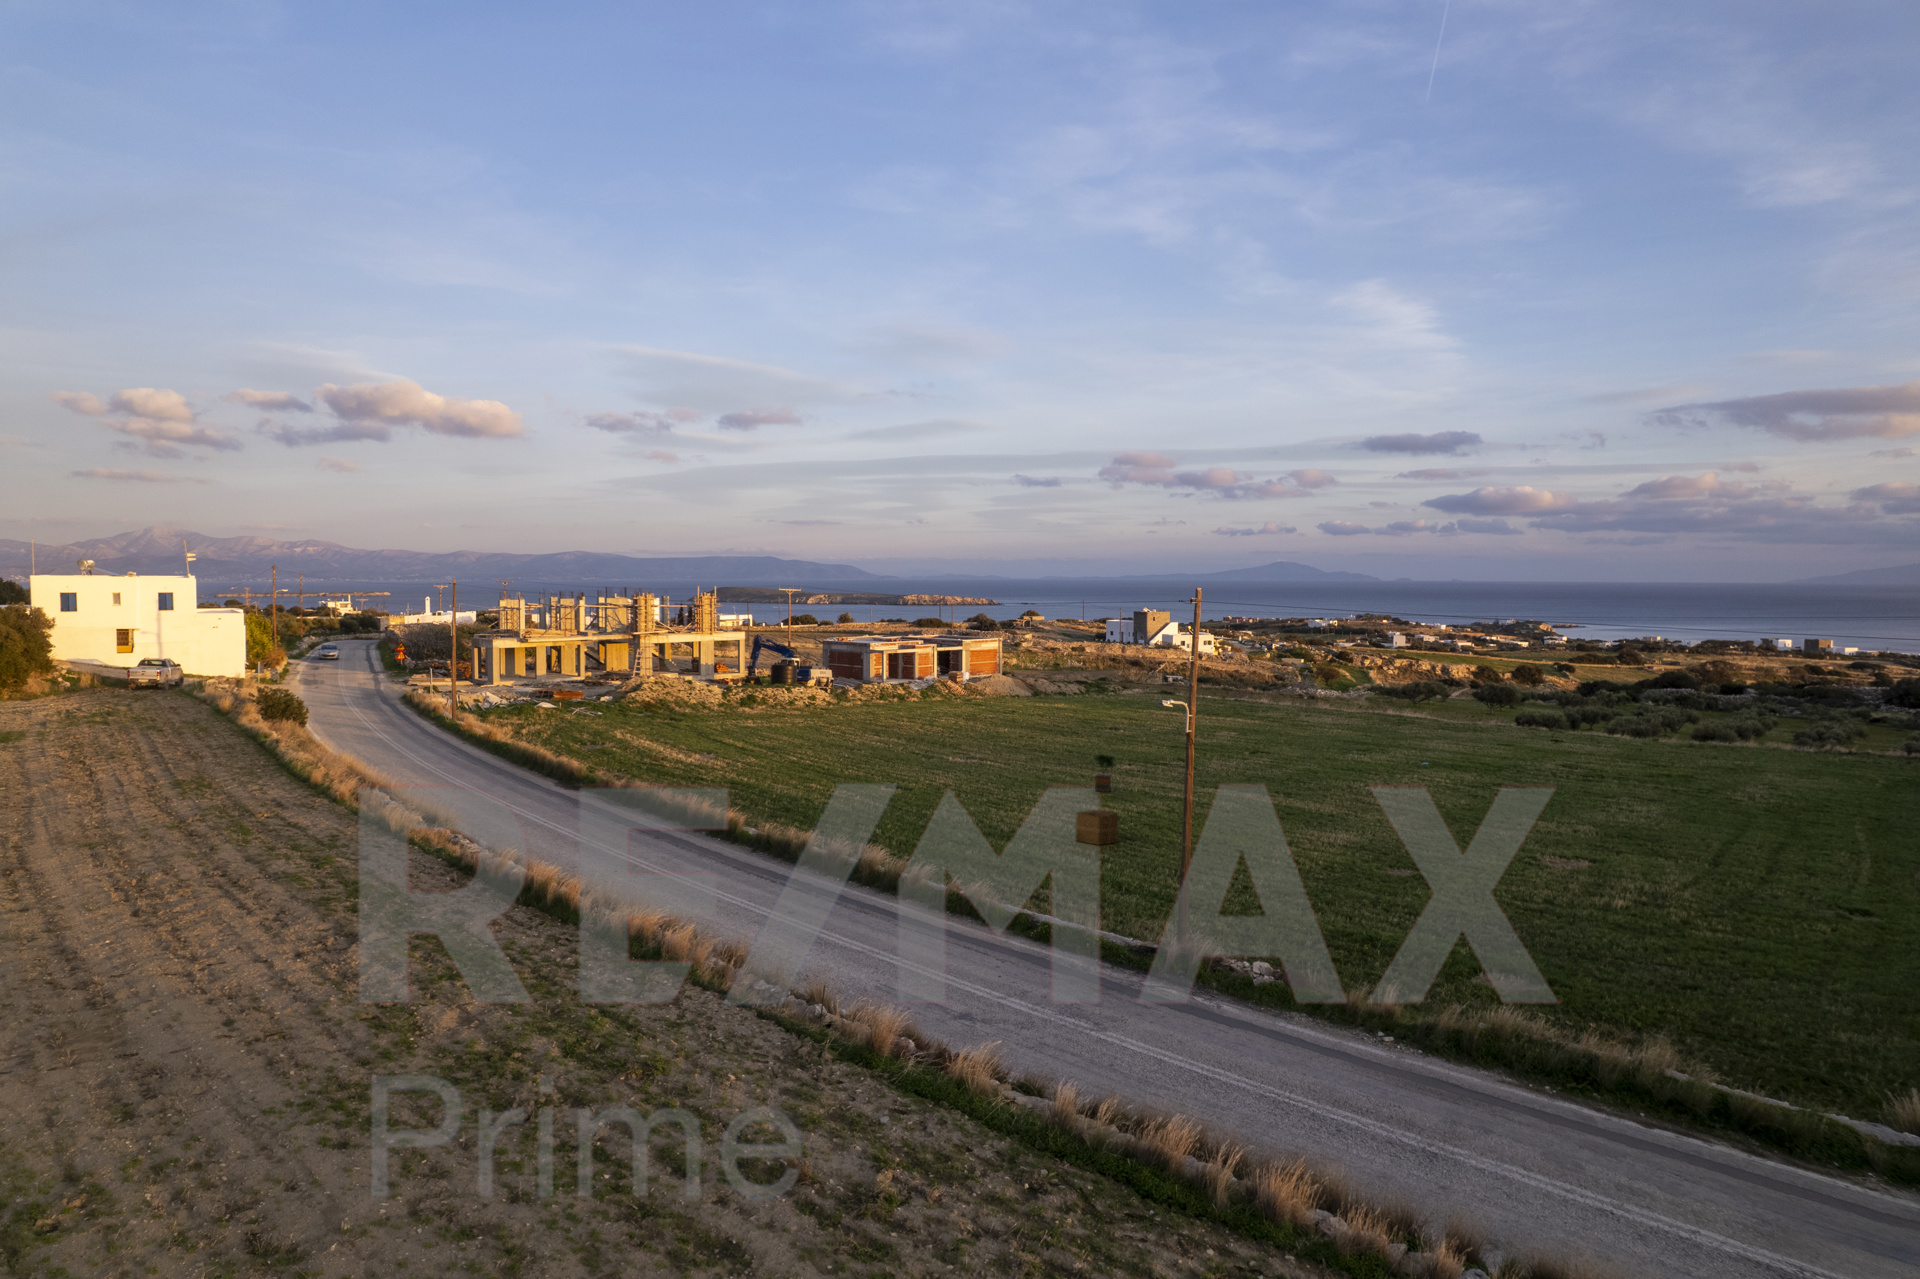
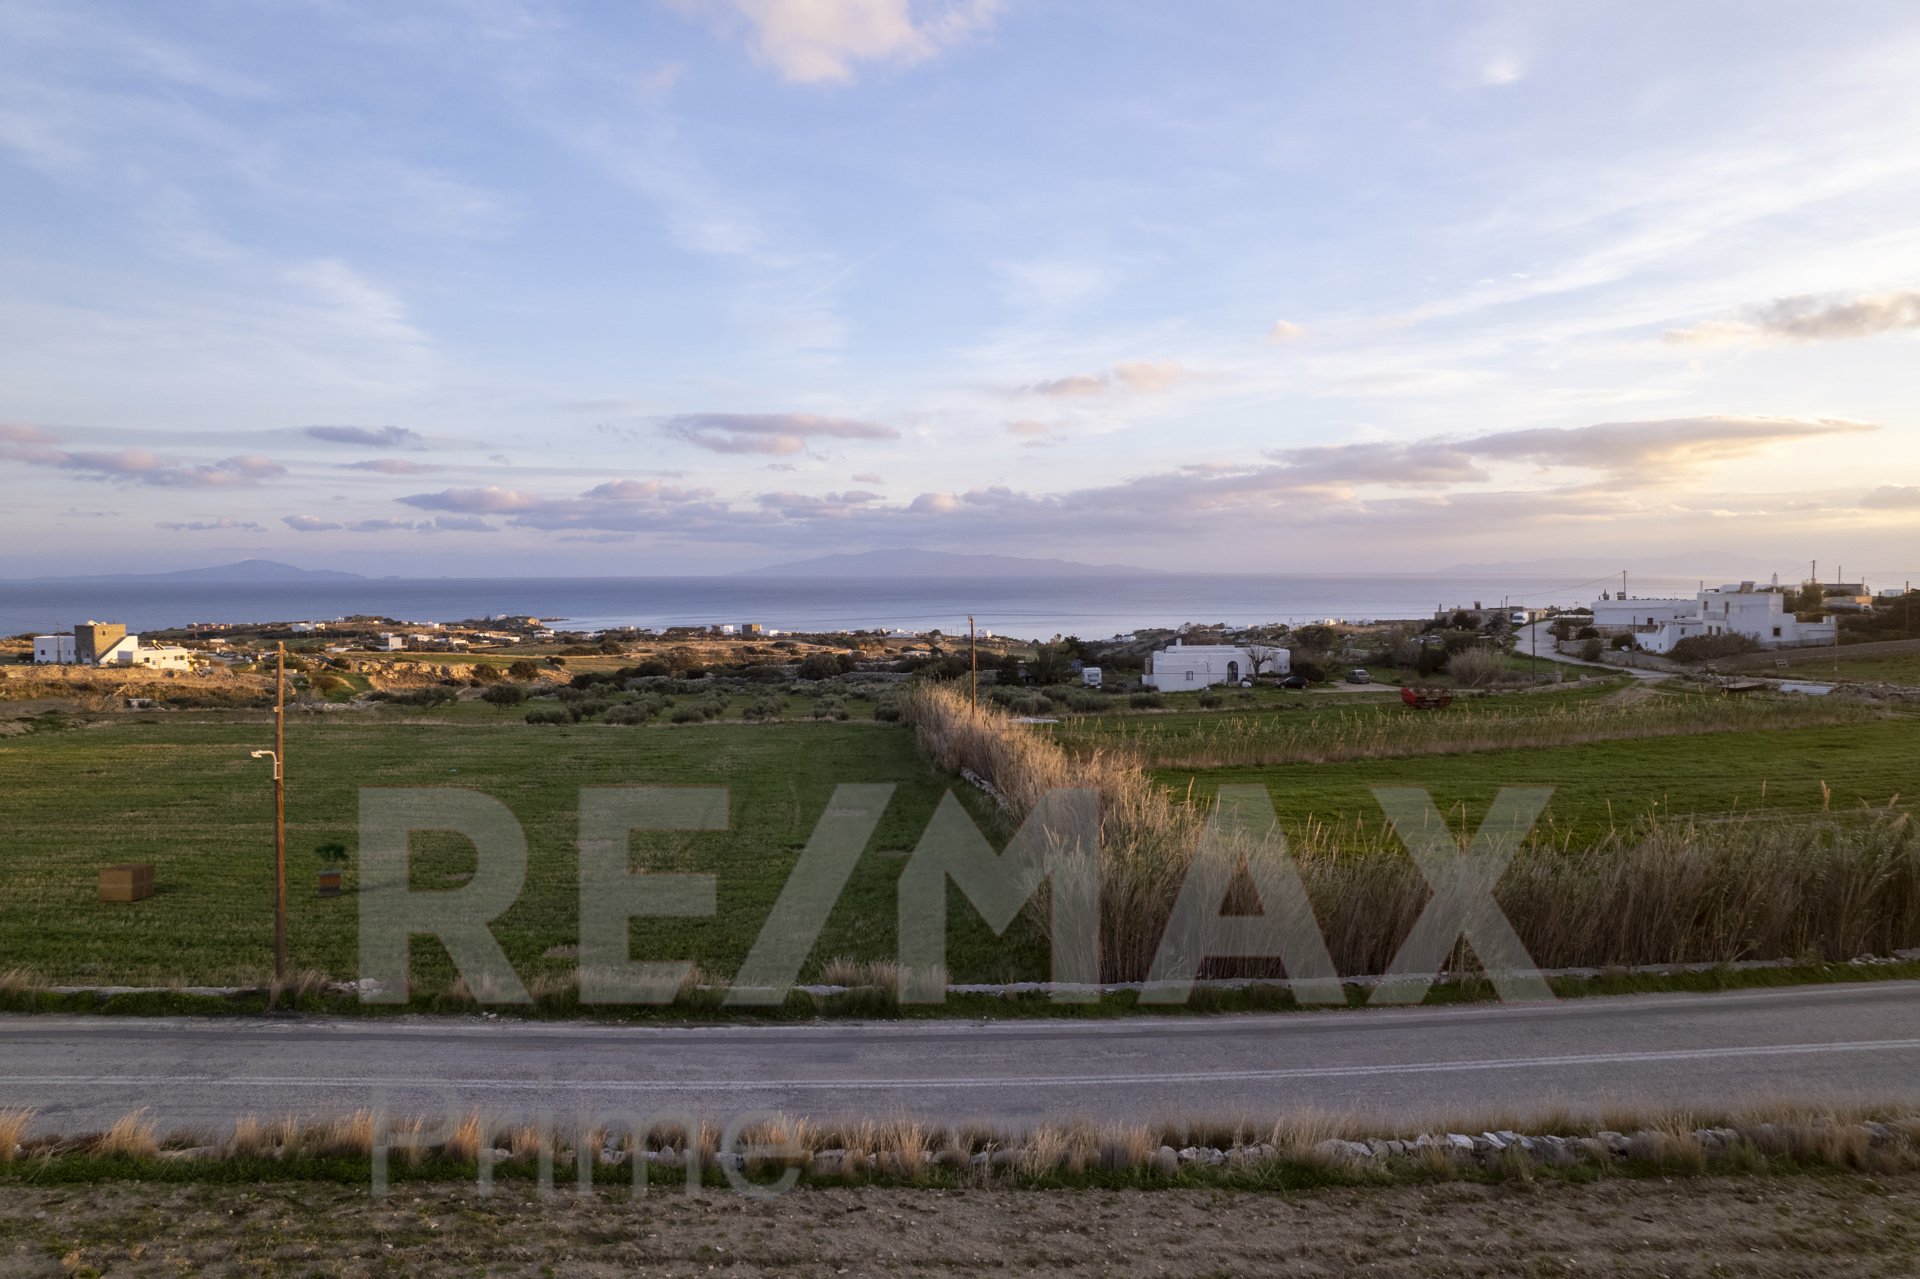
potted tree: present [1094,755,1116,792] -> present [314,844,350,897]

